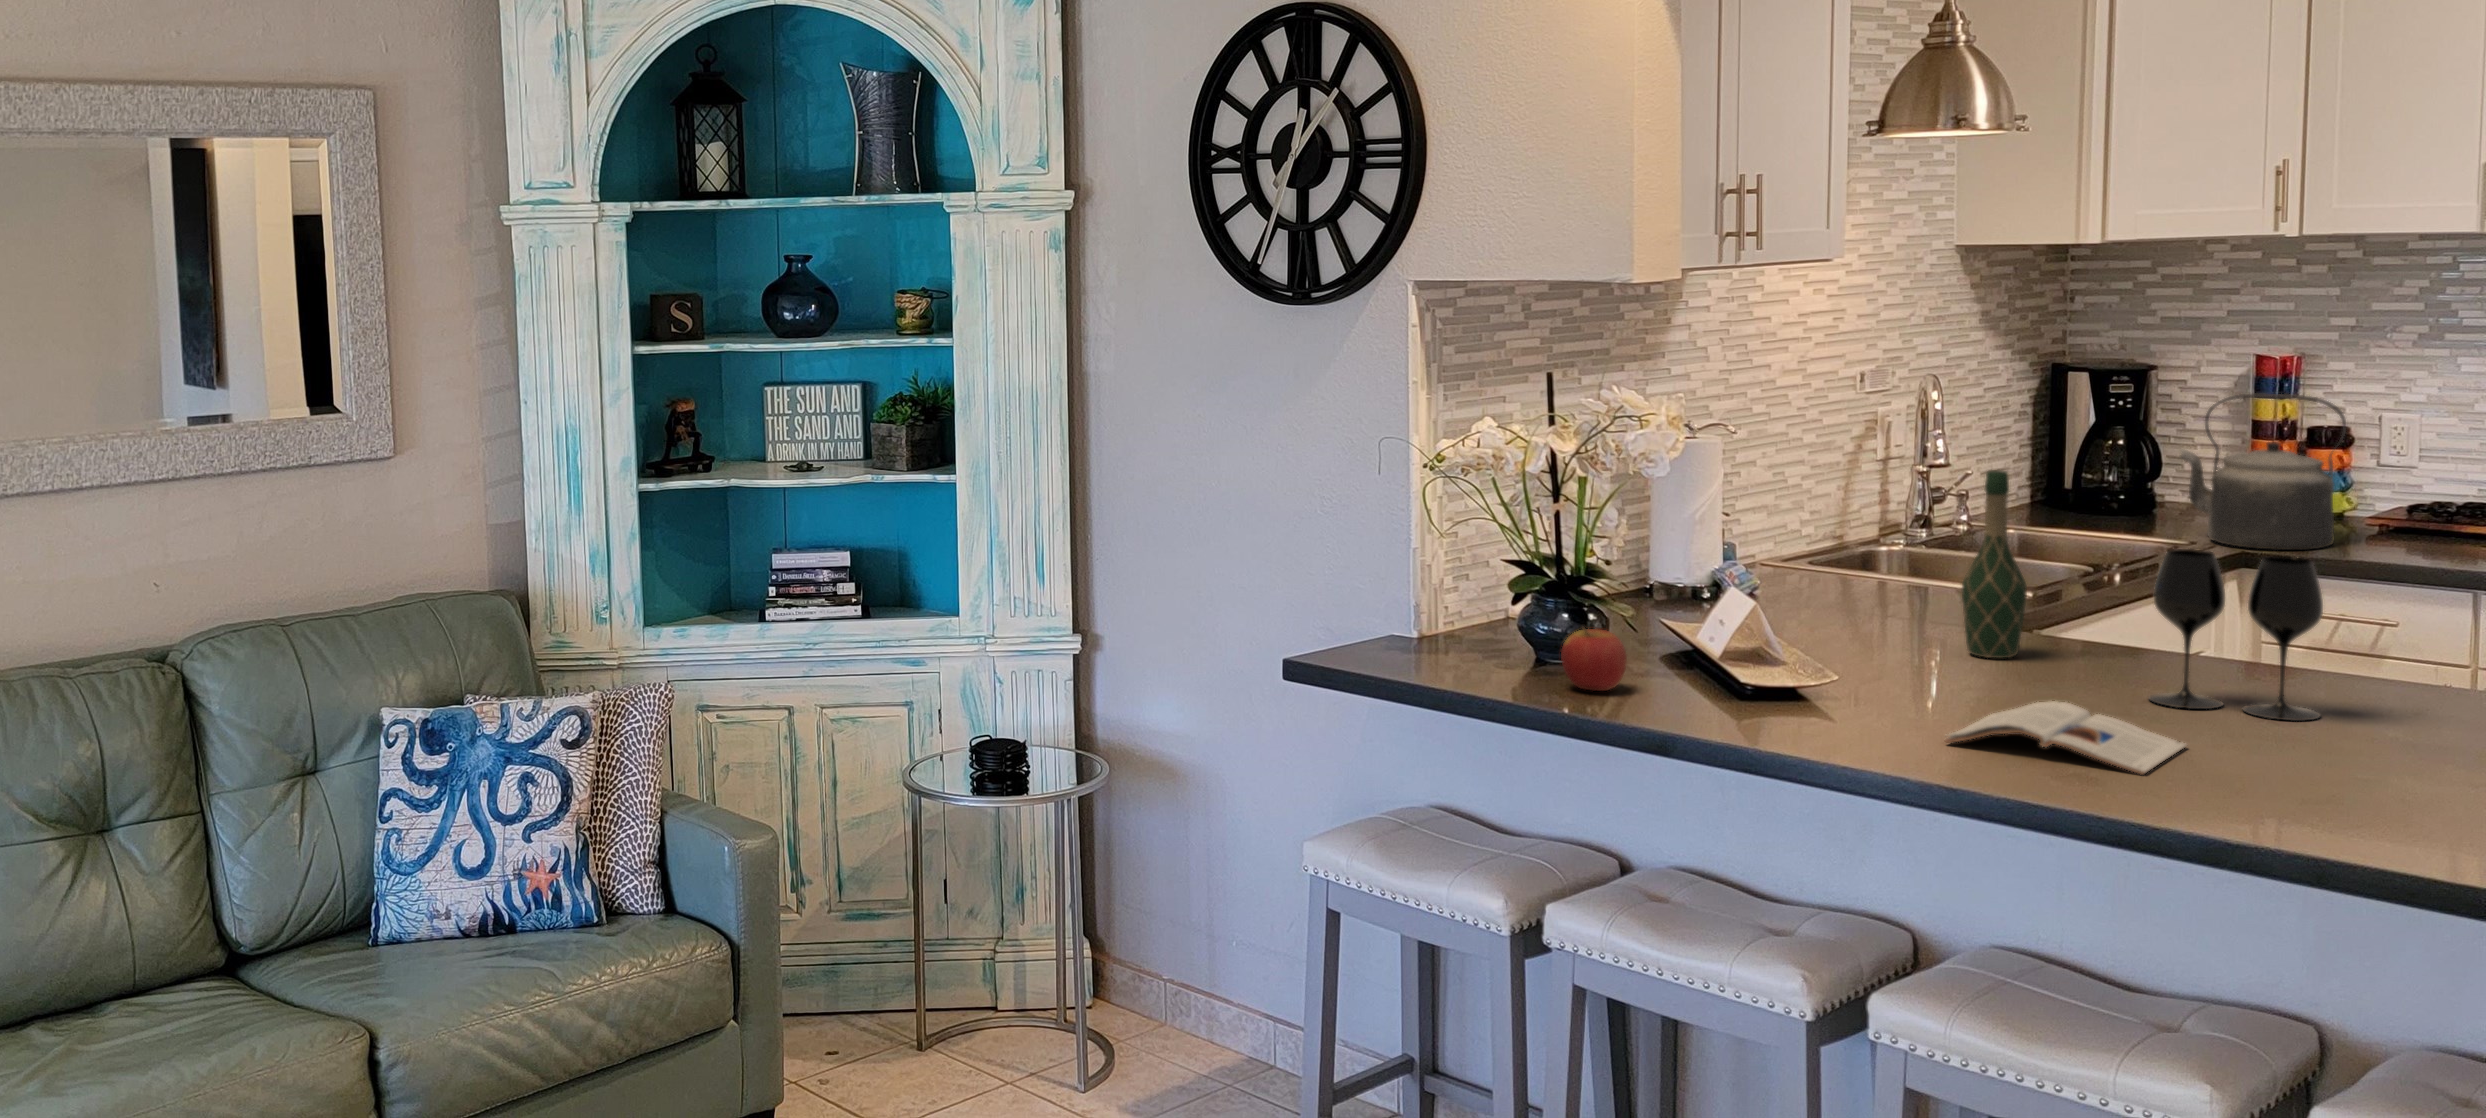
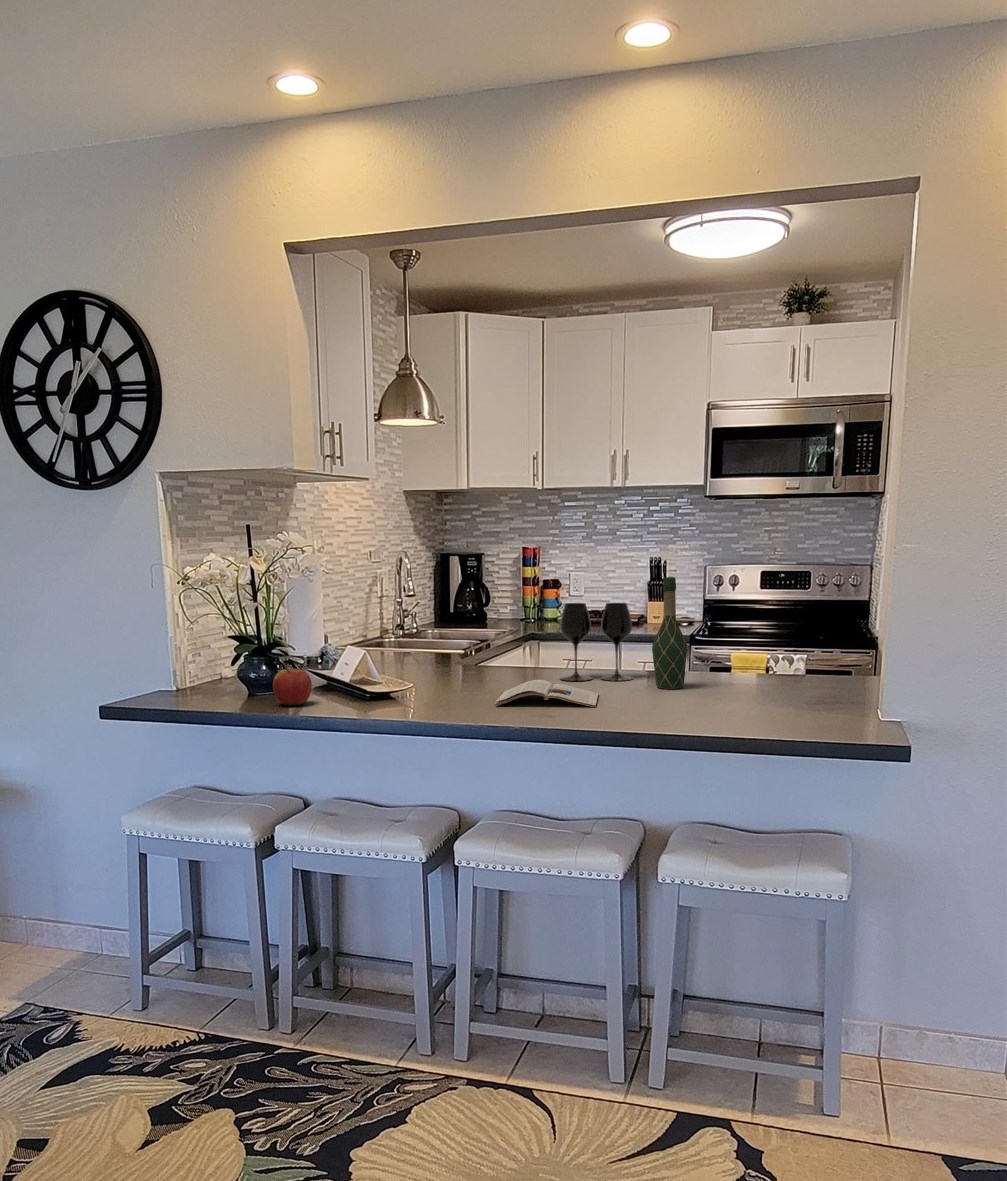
kettle: present [2180,394,2346,550] -> none [505,559,568,627]
wine bottle: present [1962,470,2027,658] -> present [652,577,688,689]

